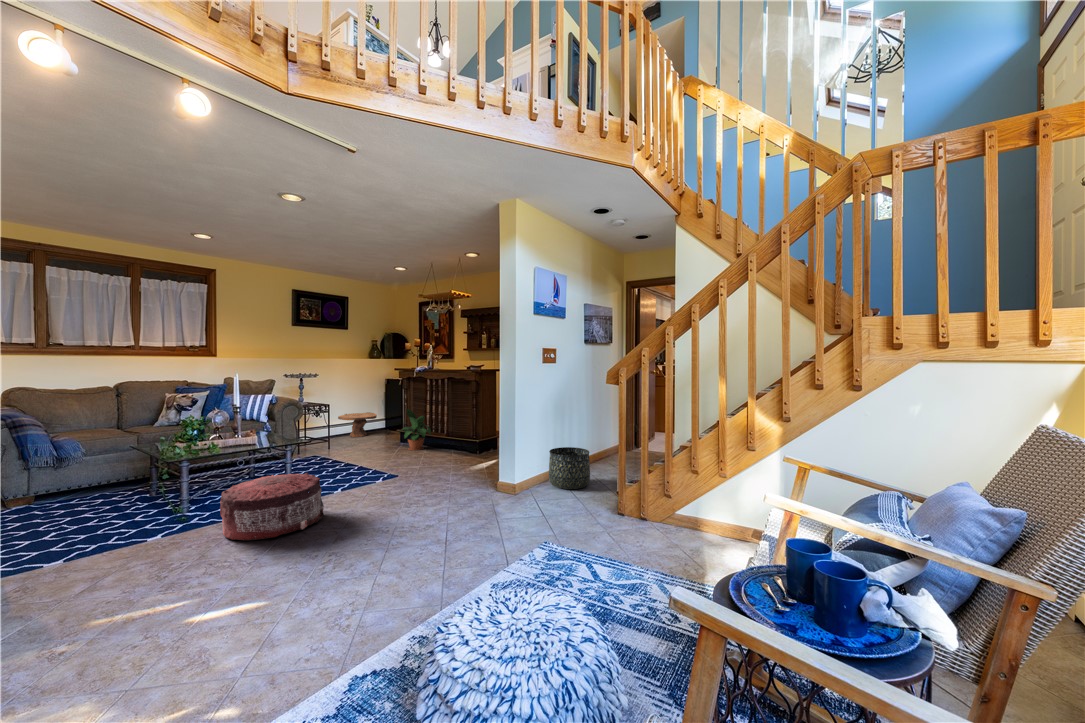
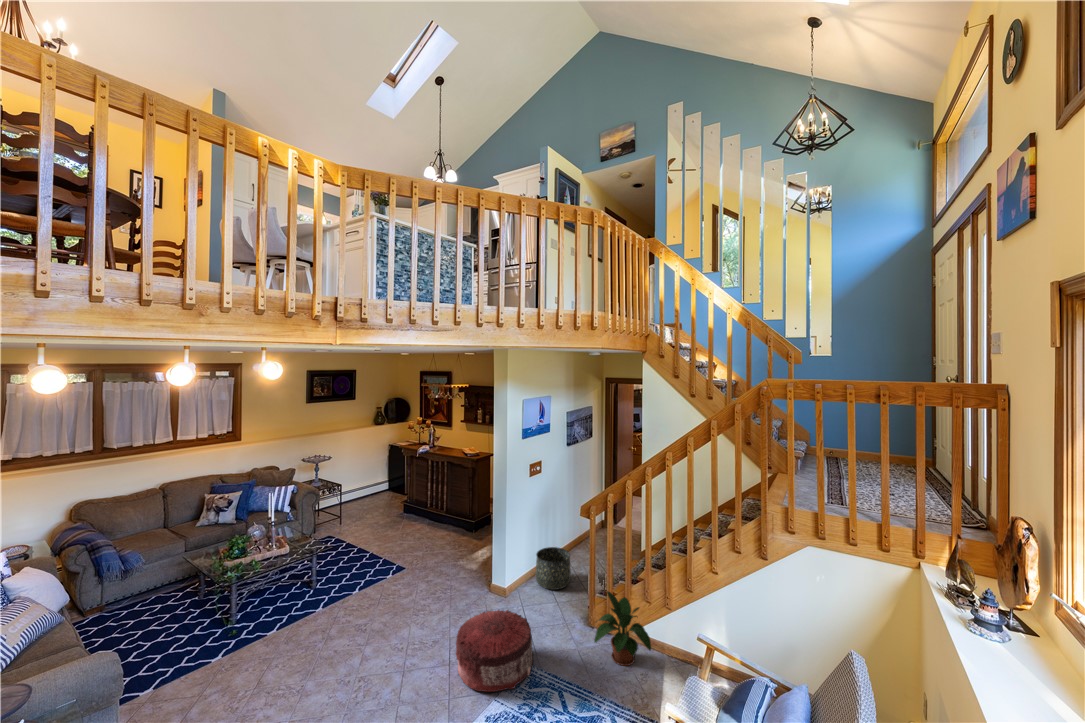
potted plant: present [402,409,431,450] -> present [594,592,651,666]
side table: present [338,412,377,437] -> none [348,481,383,507]
pouf: present [220,473,324,540] -> present [456,610,533,692]

